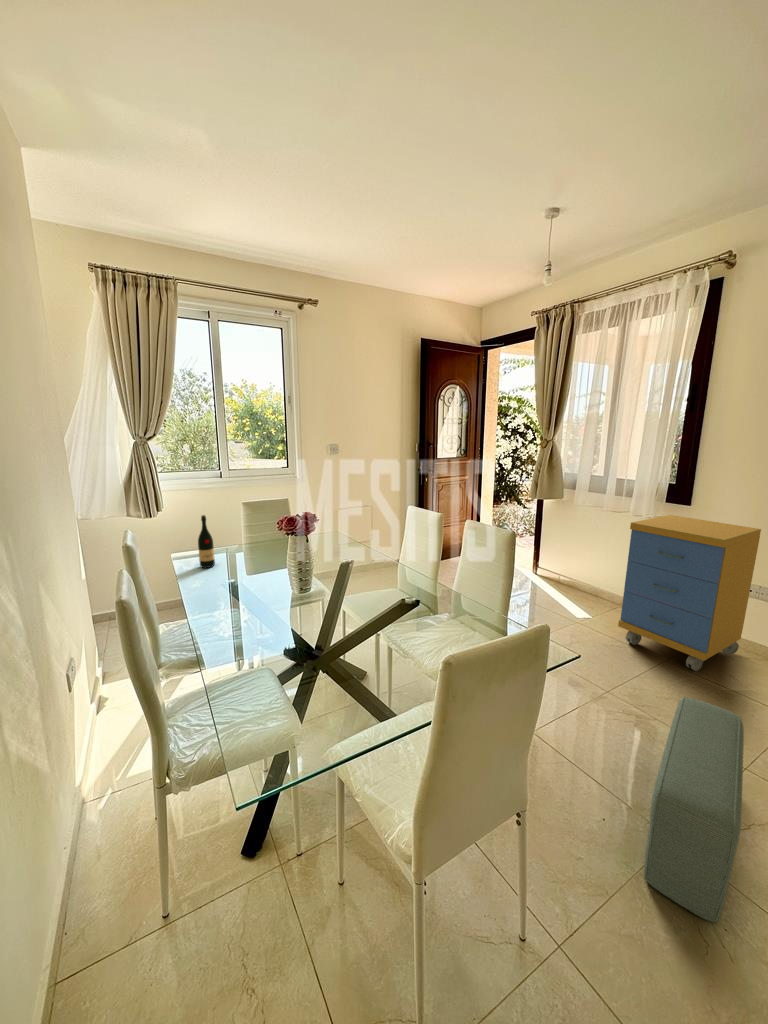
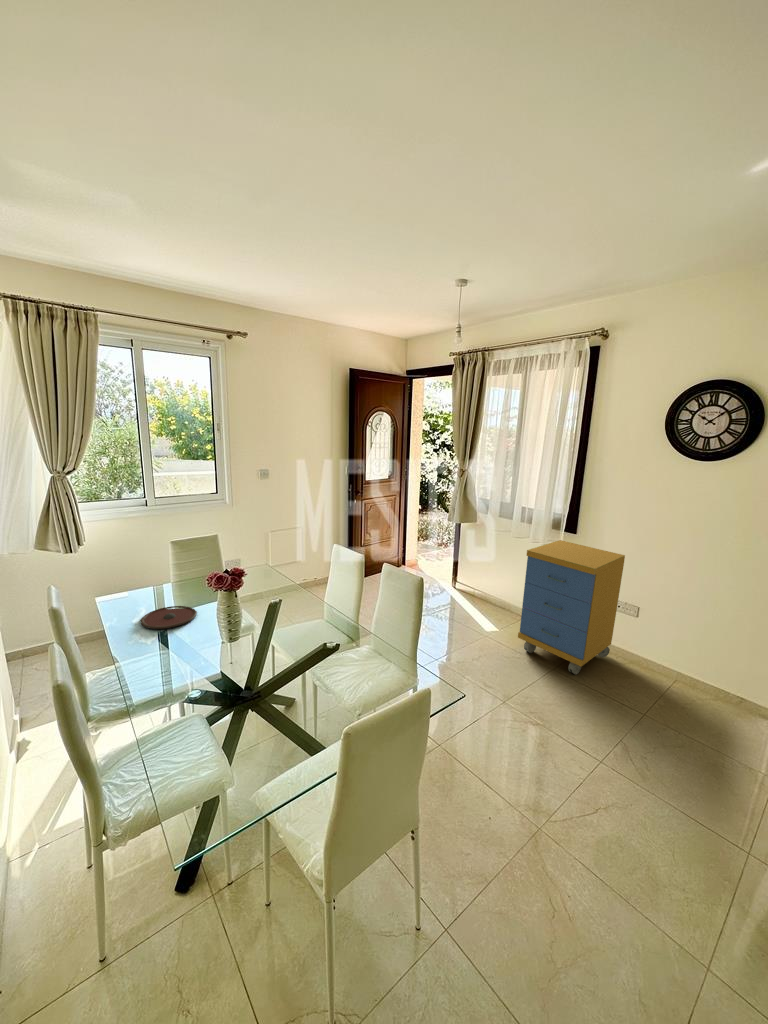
wine bottle: present [198,515,215,568] -> none [126,555,144,607]
plate: none [211,569,266,588] -> present [140,606,197,629]
pouf: present [644,697,744,923] -> none [517,707,596,893]

